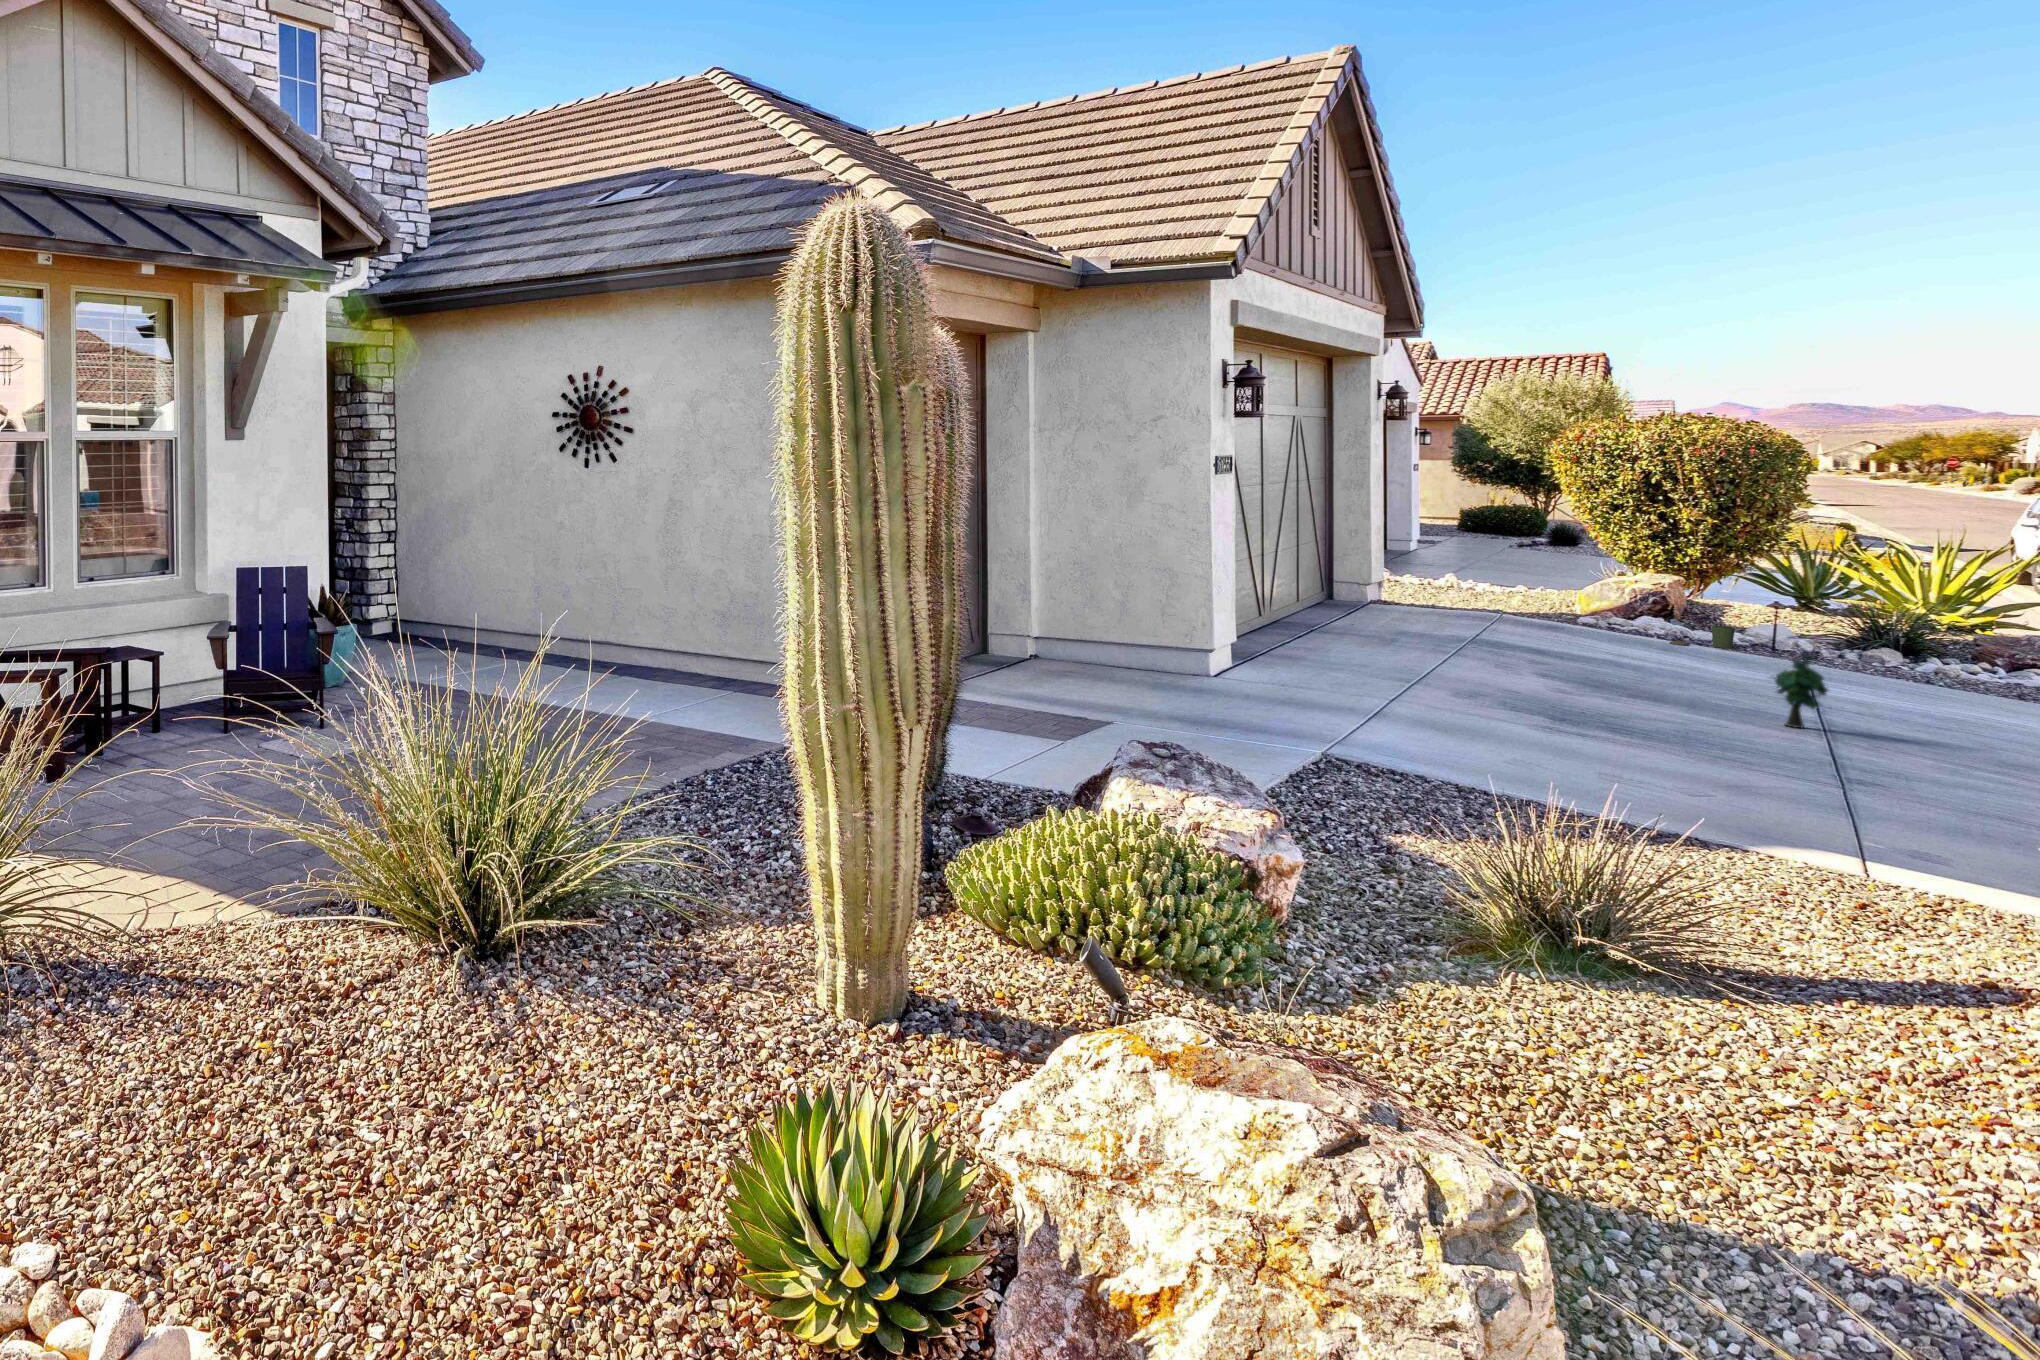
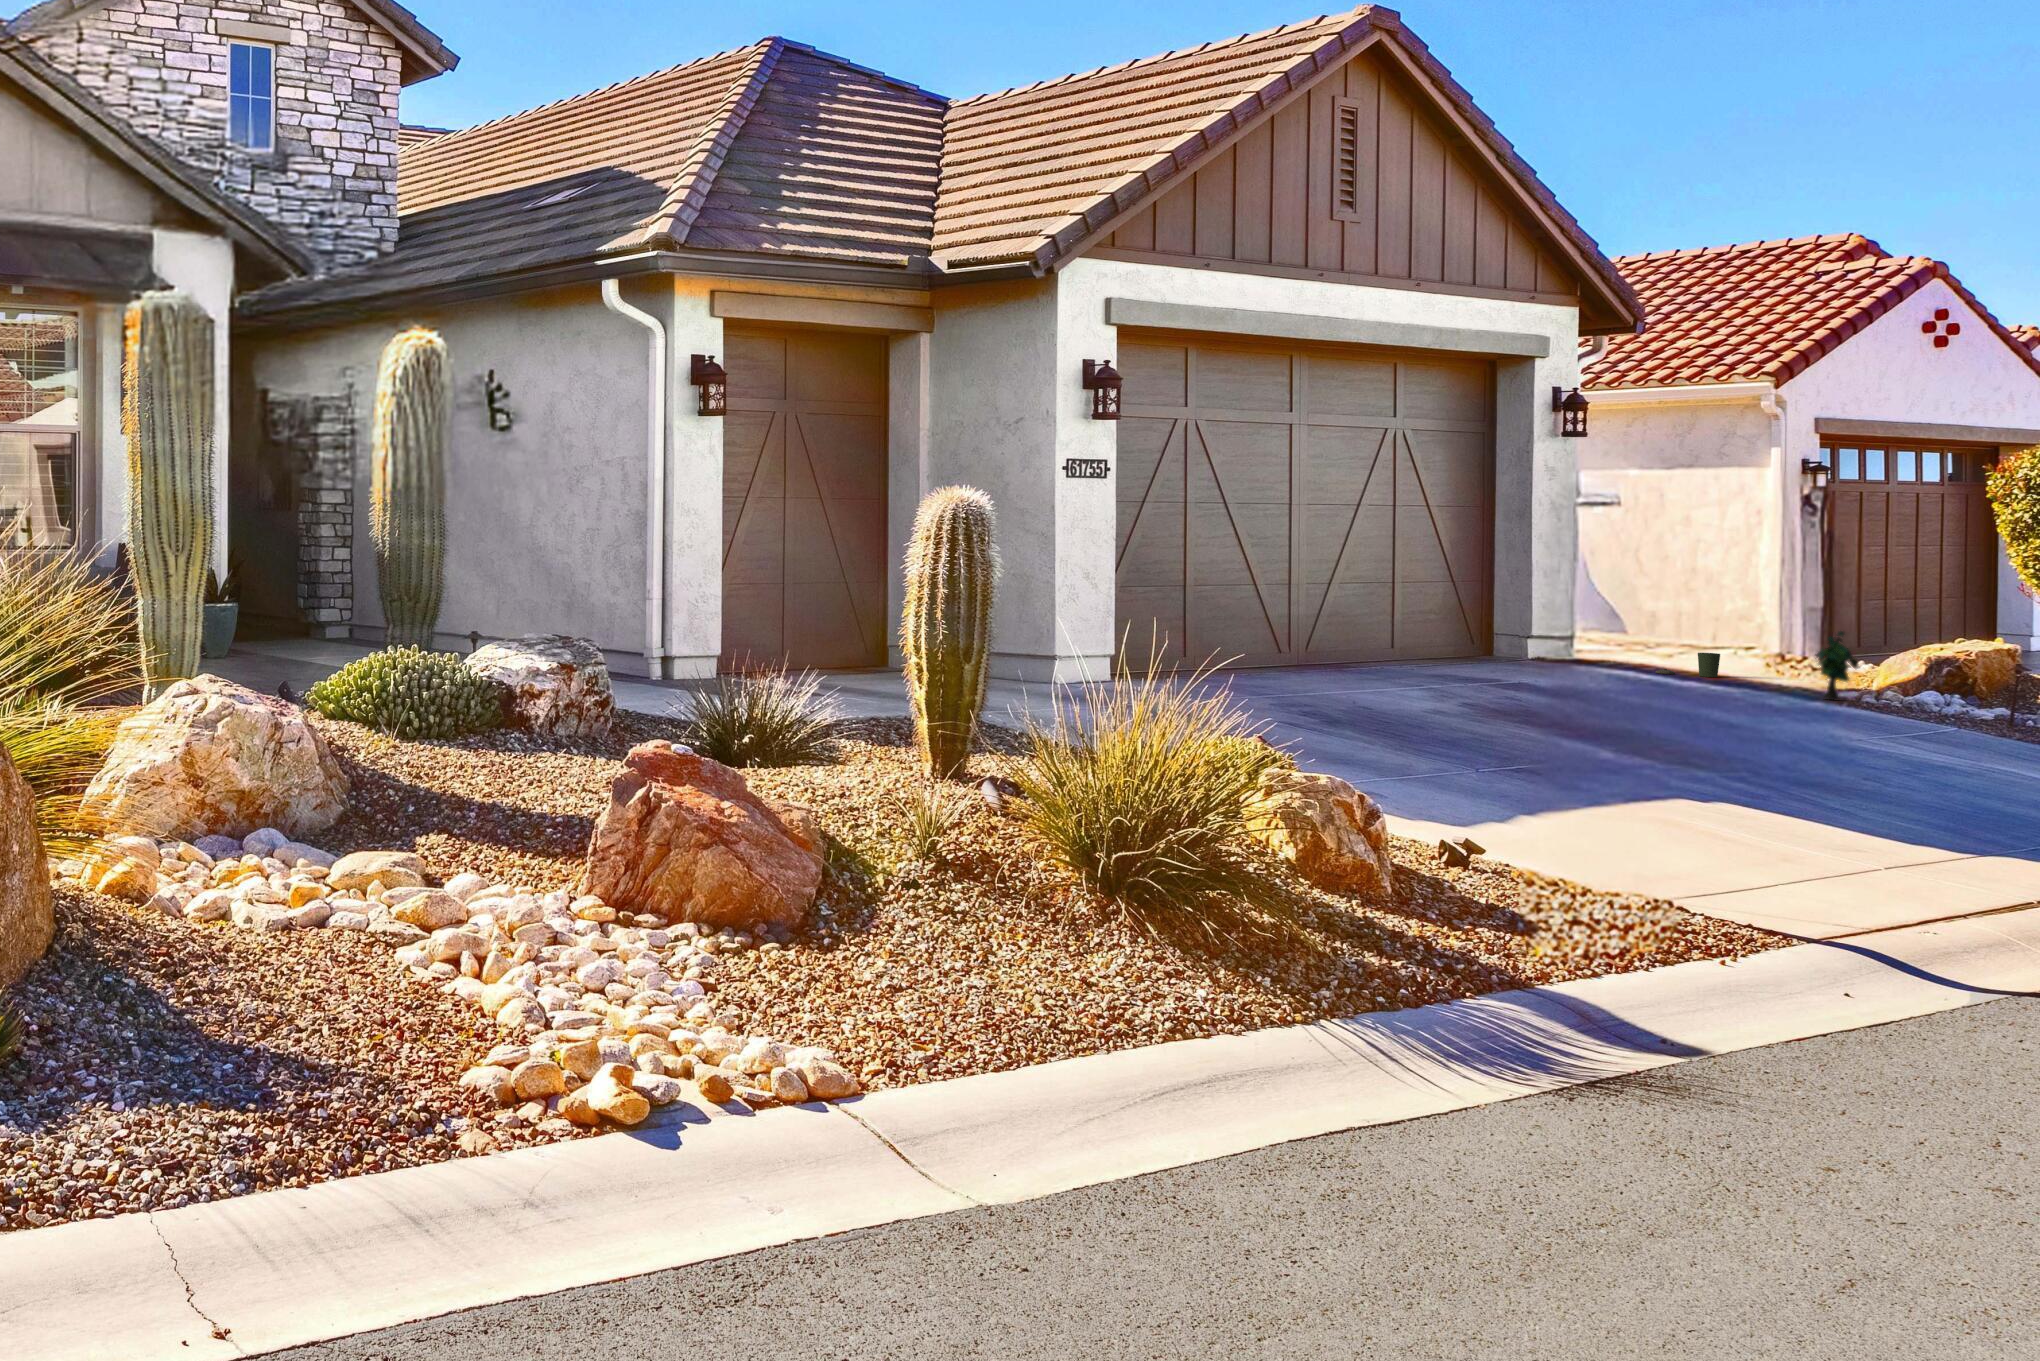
decorative plant: present [1774,654,1828,728] -> present [1817,631,1859,700]

